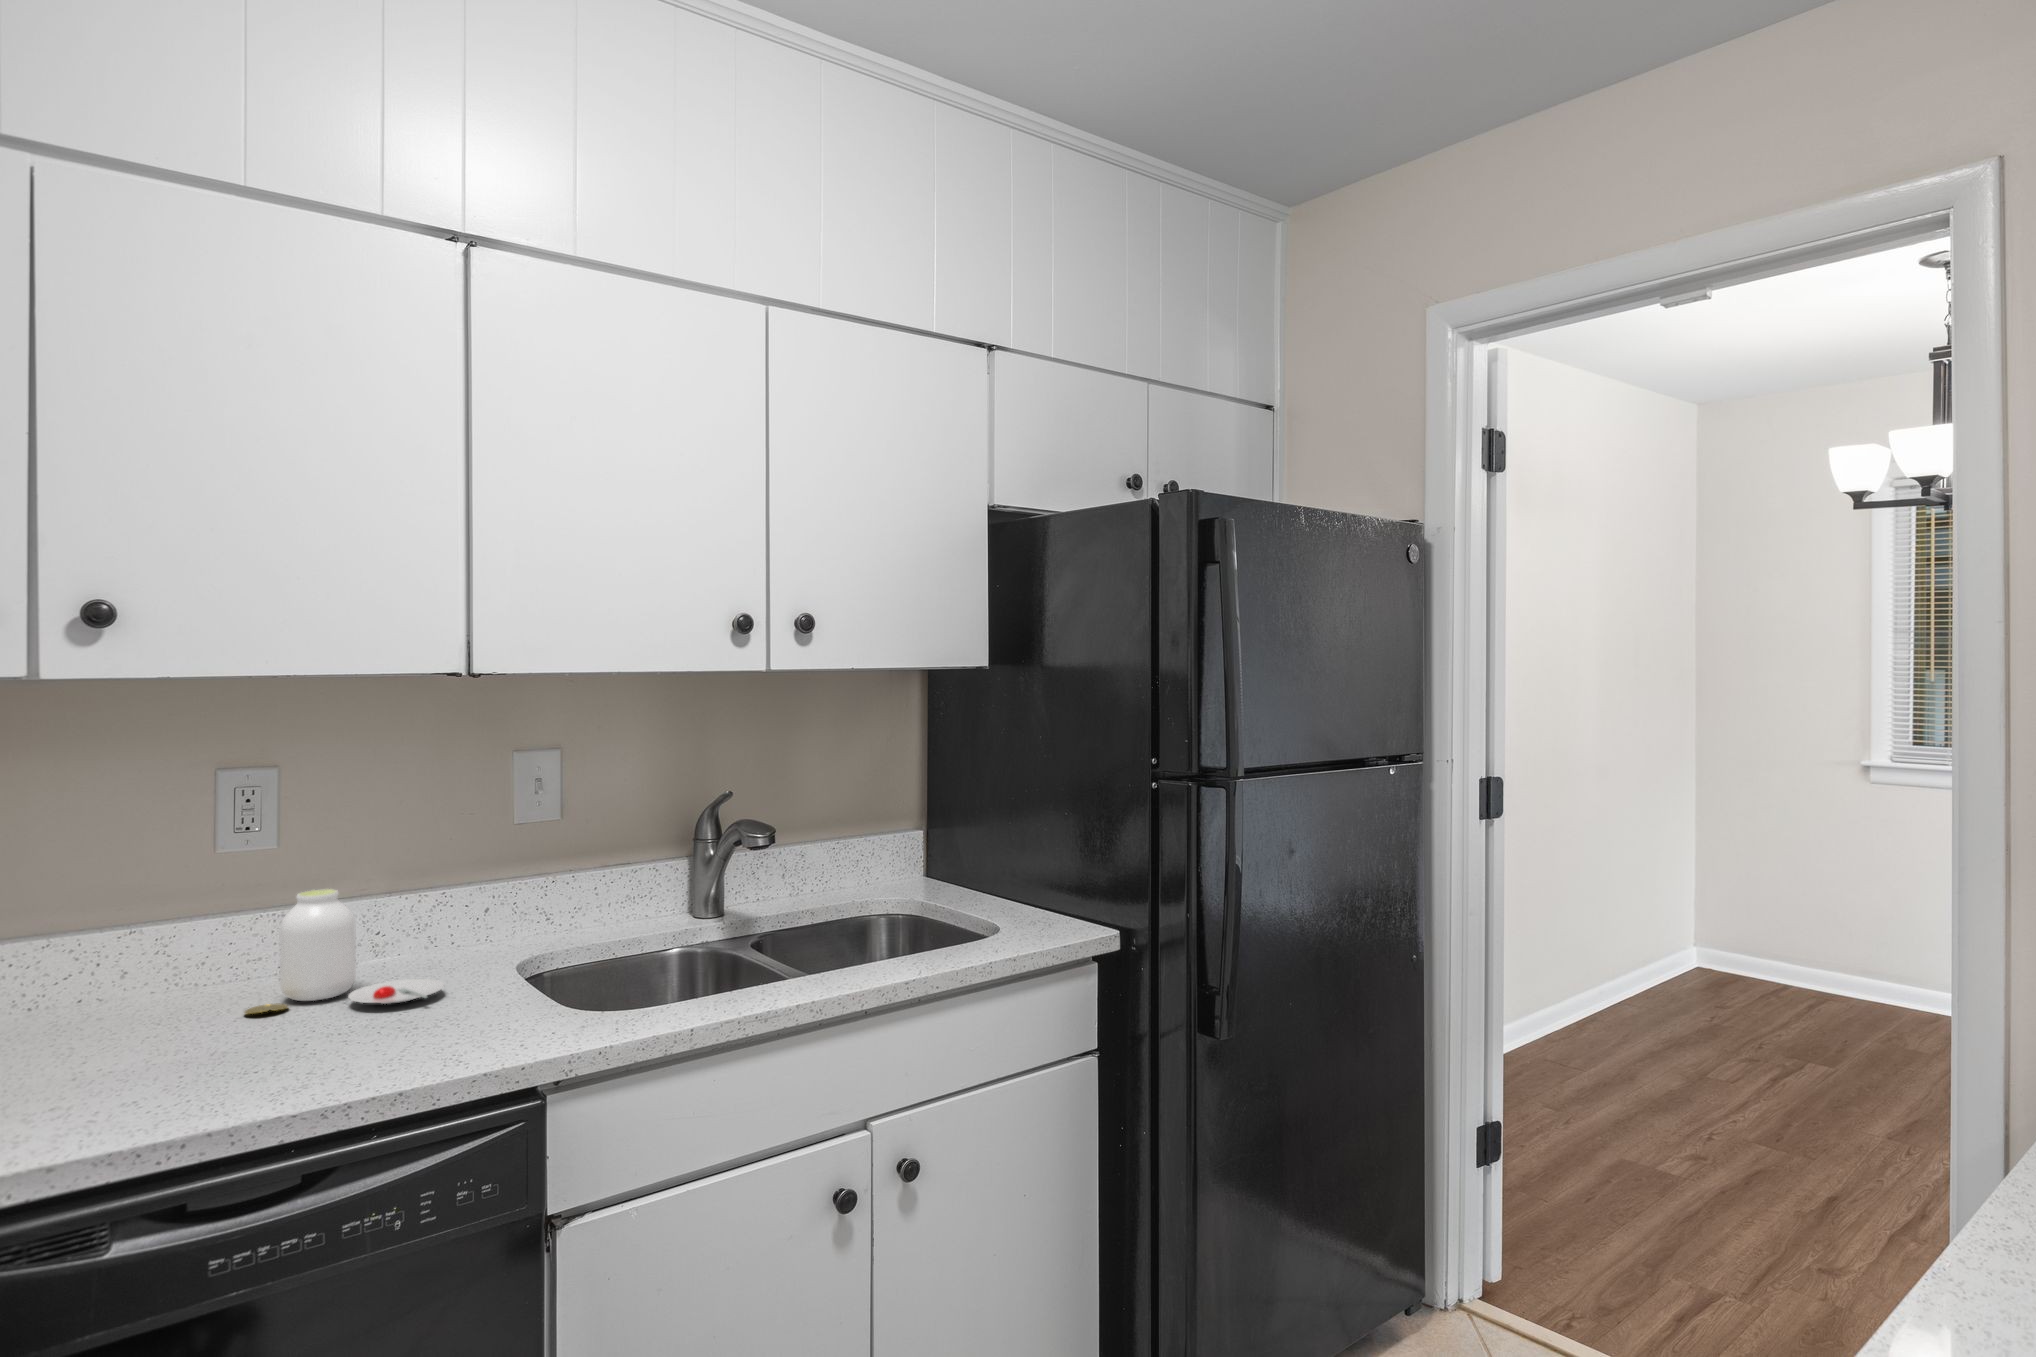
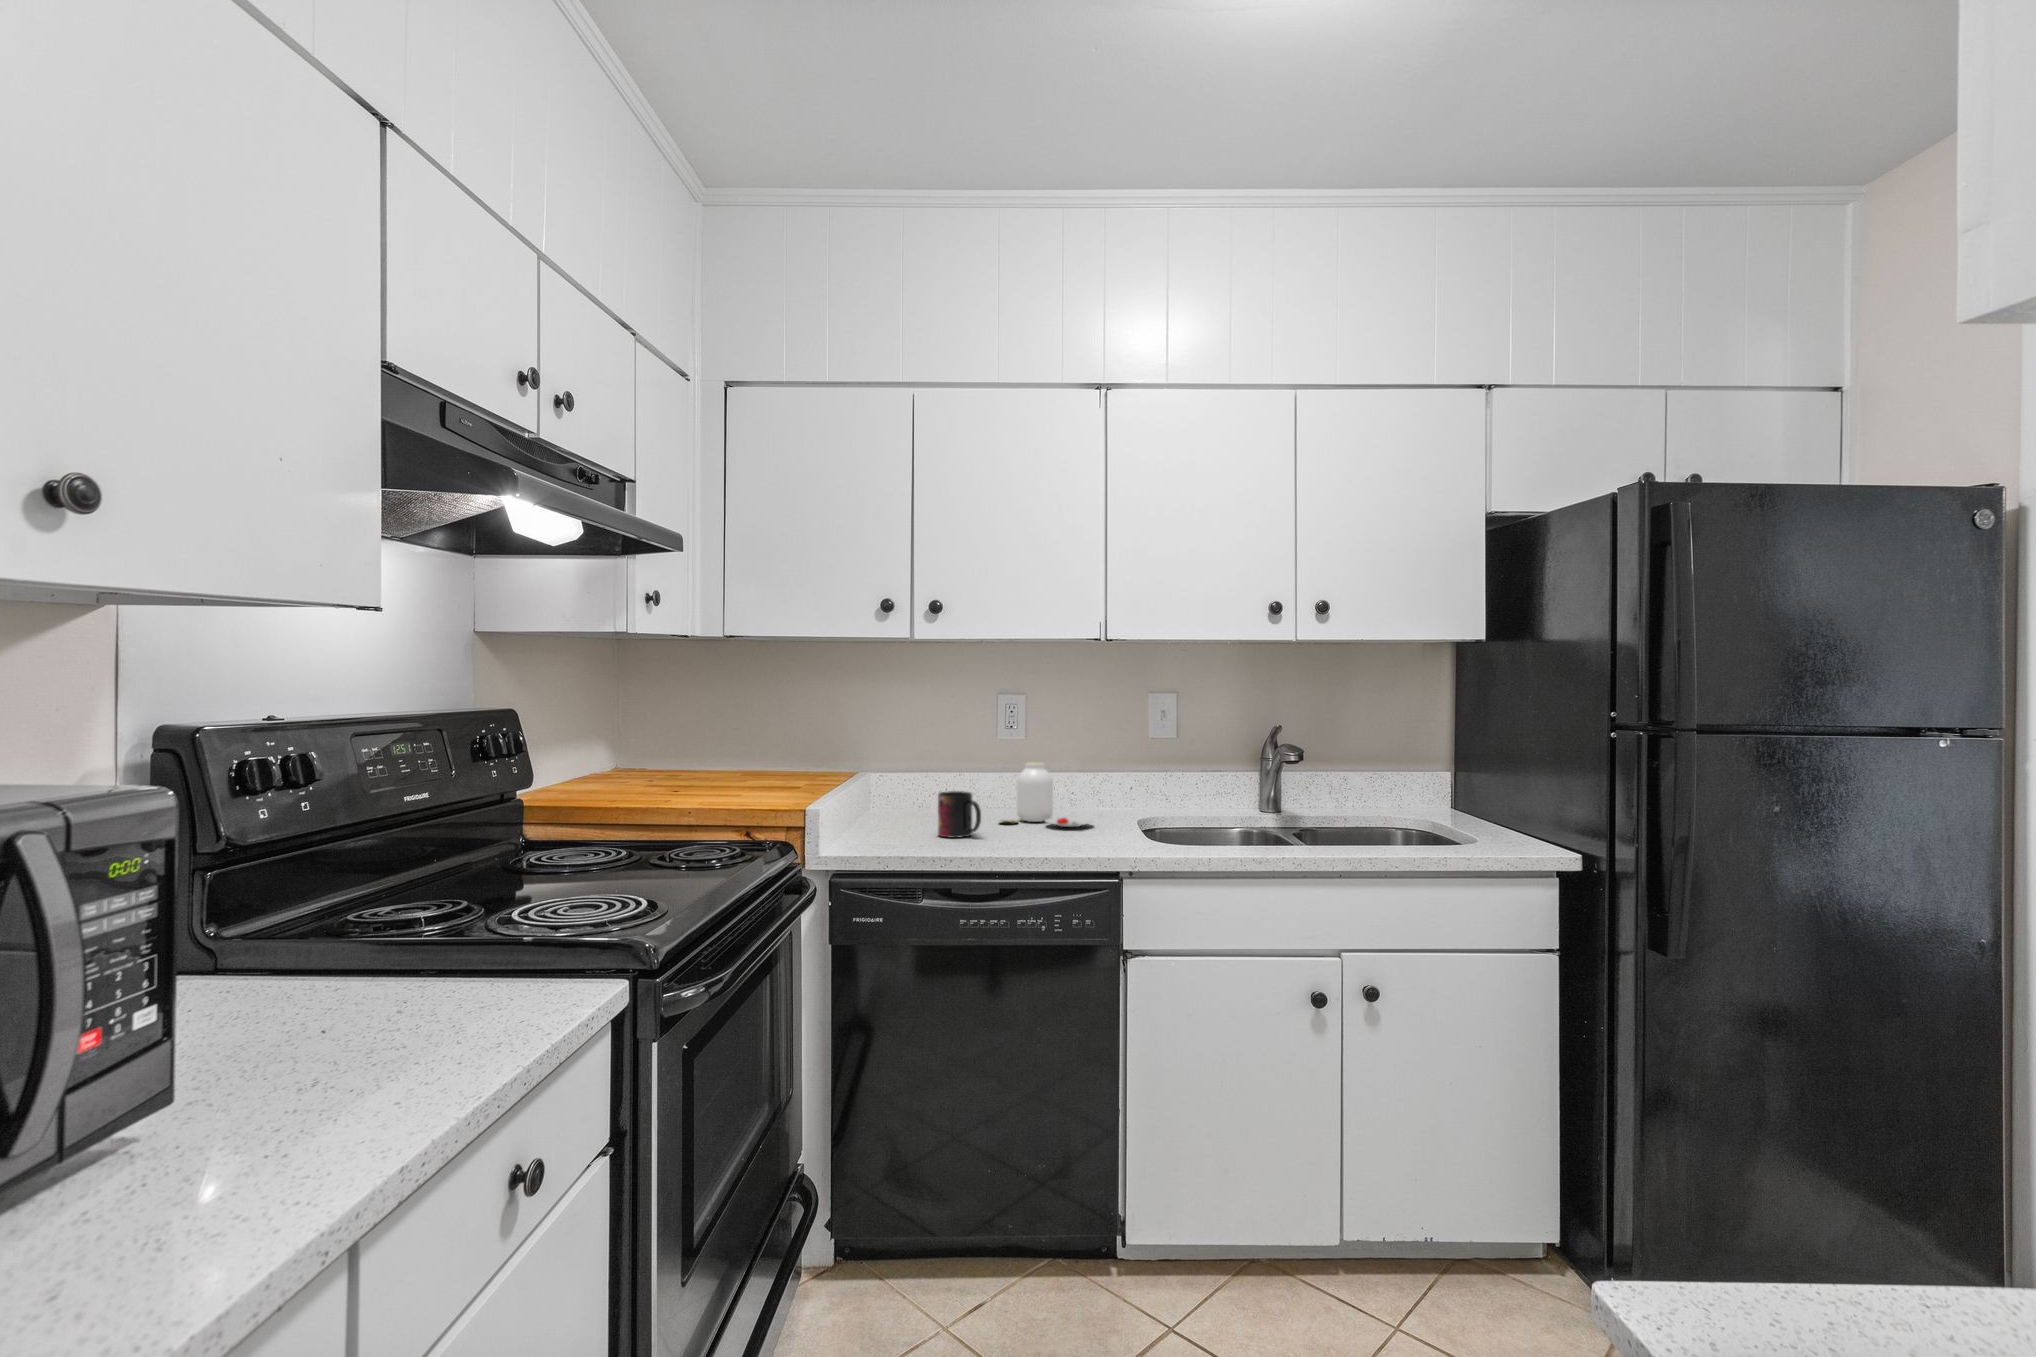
mug: none [118,975,229,1077] -> present [938,791,981,838]

